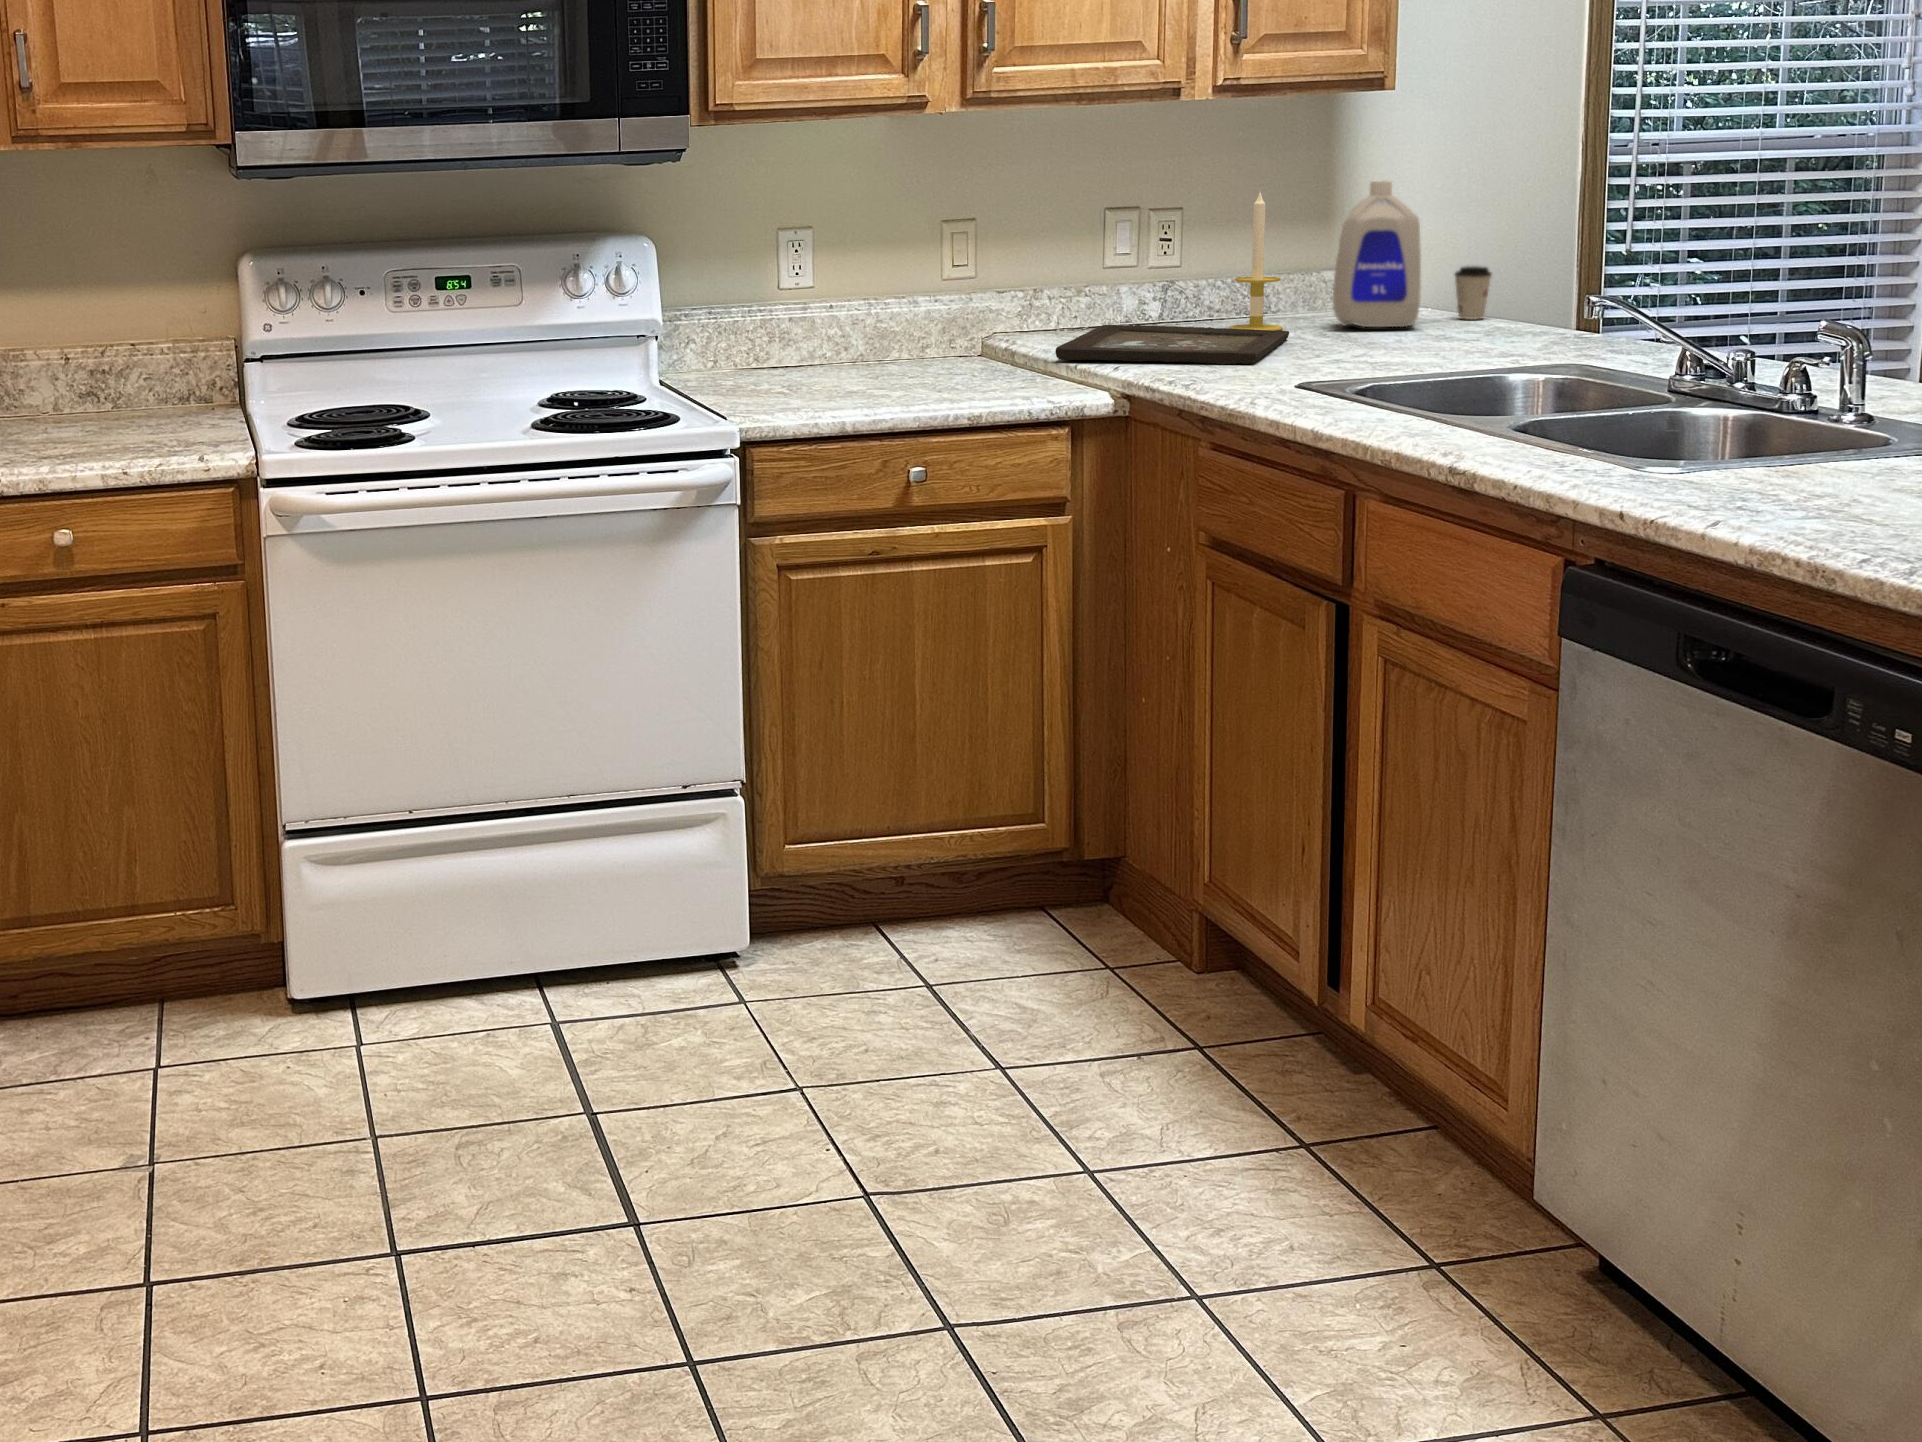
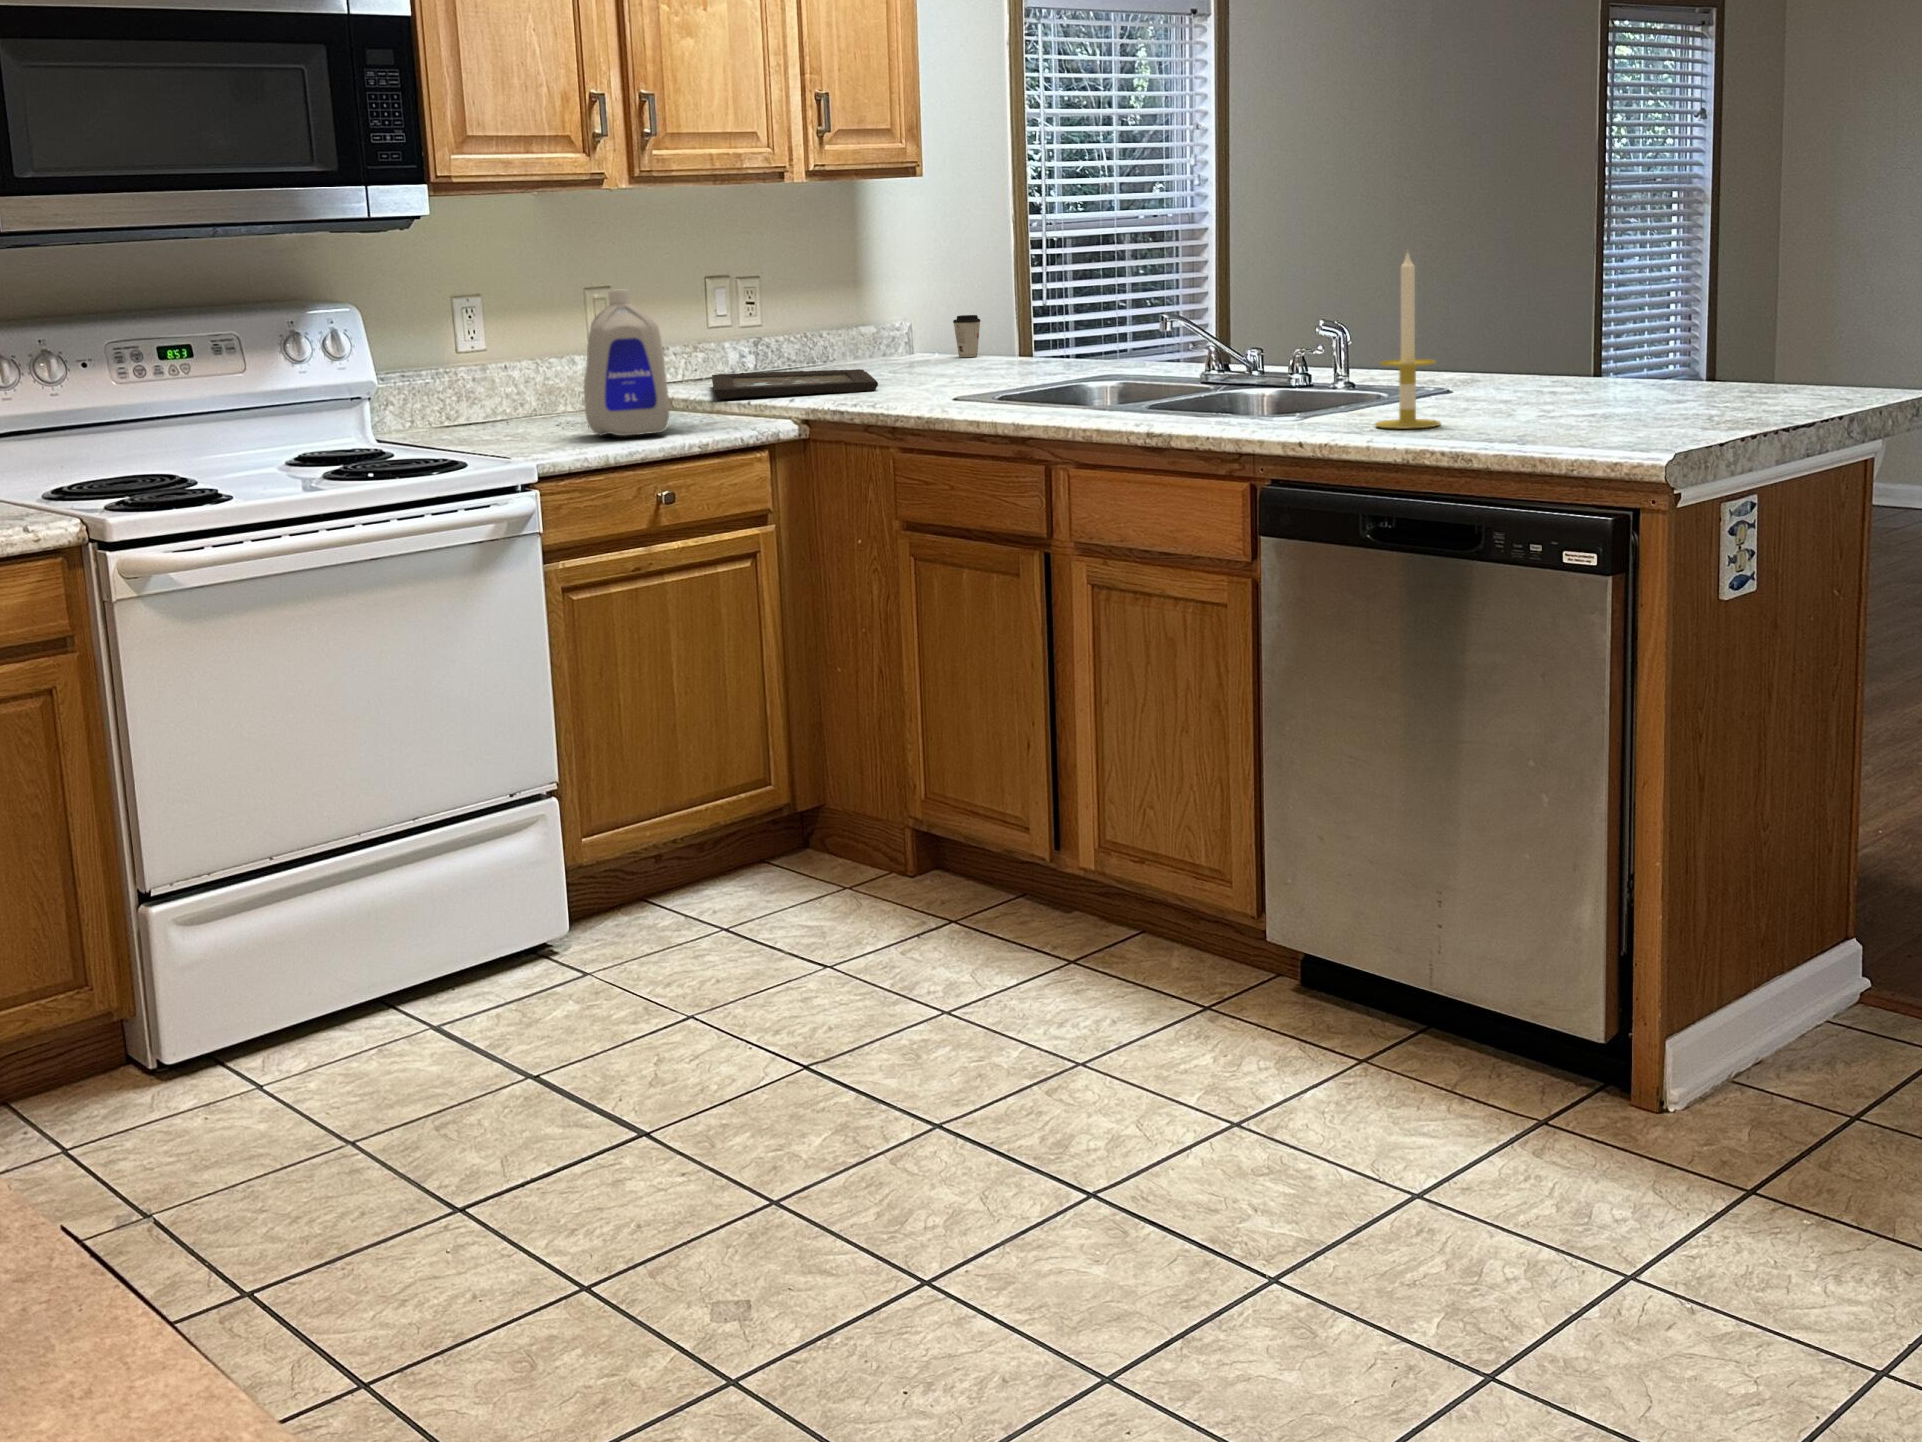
bottle: present [1333,180,1421,327] -> present [584,289,670,436]
candle: present [1229,193,1283,331] -> present [1375,253,1440,429]

